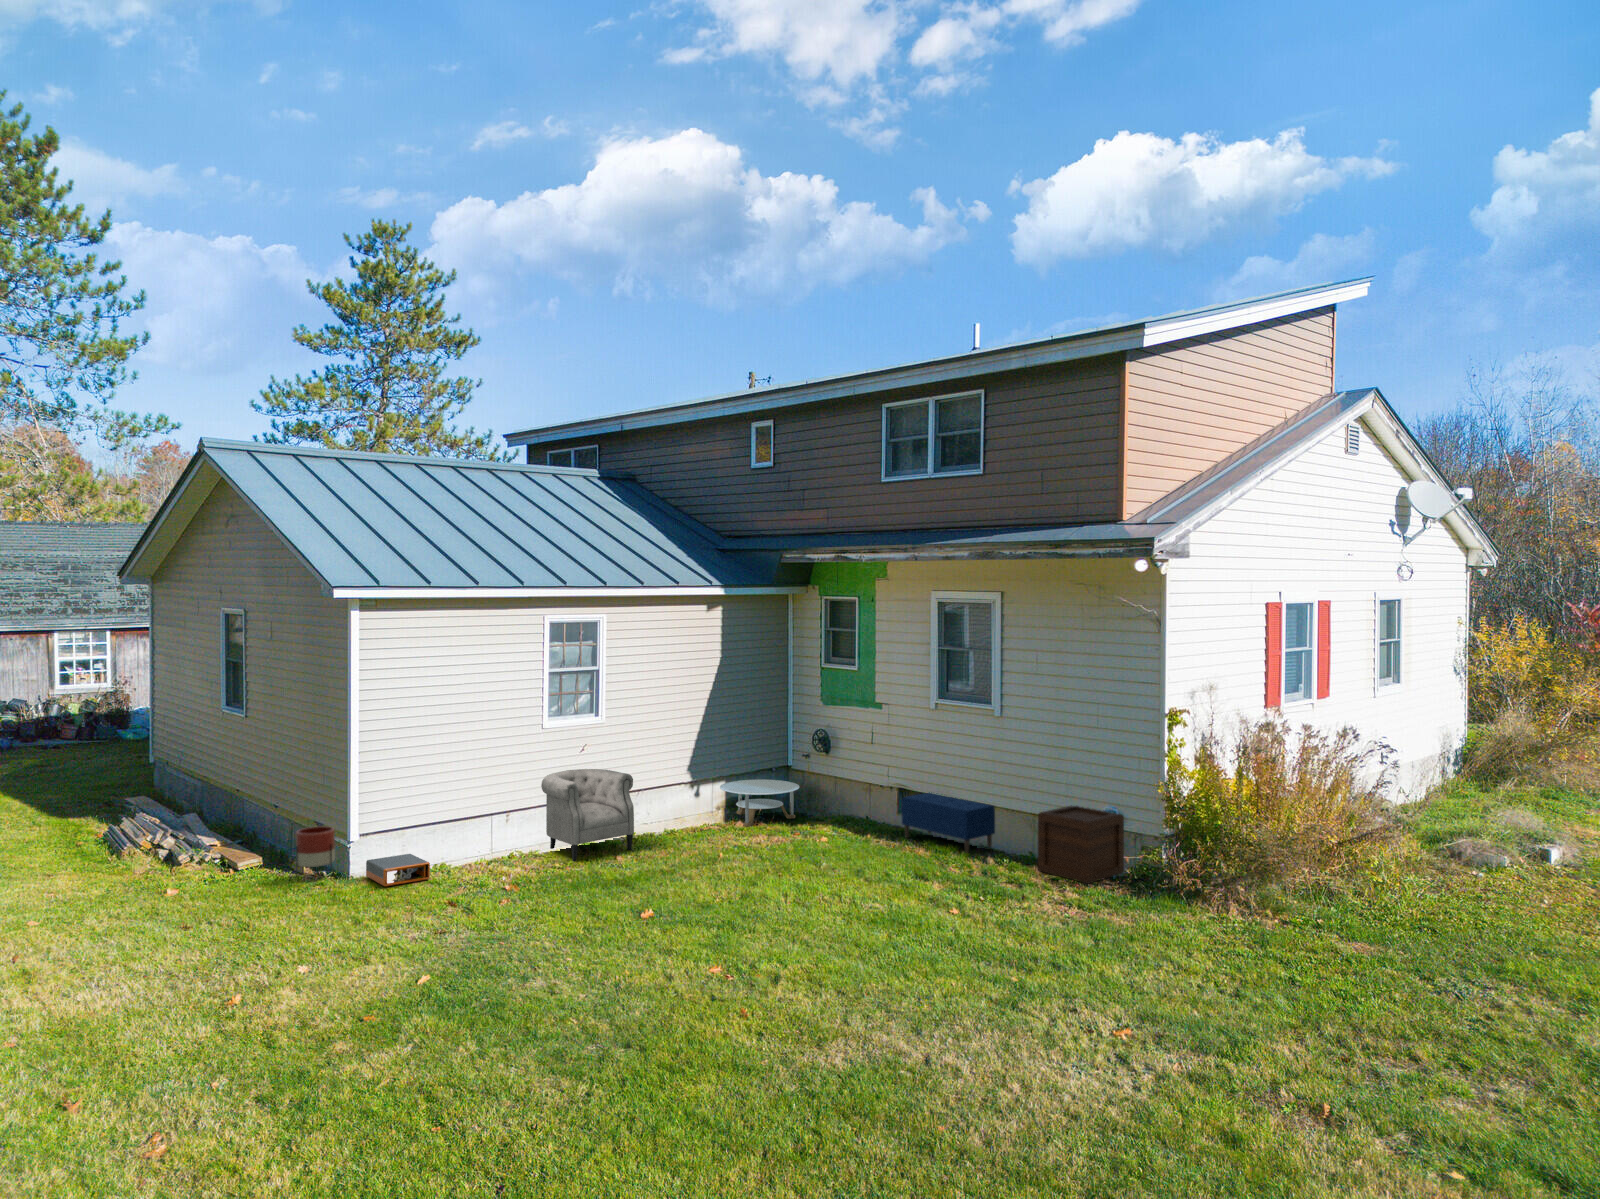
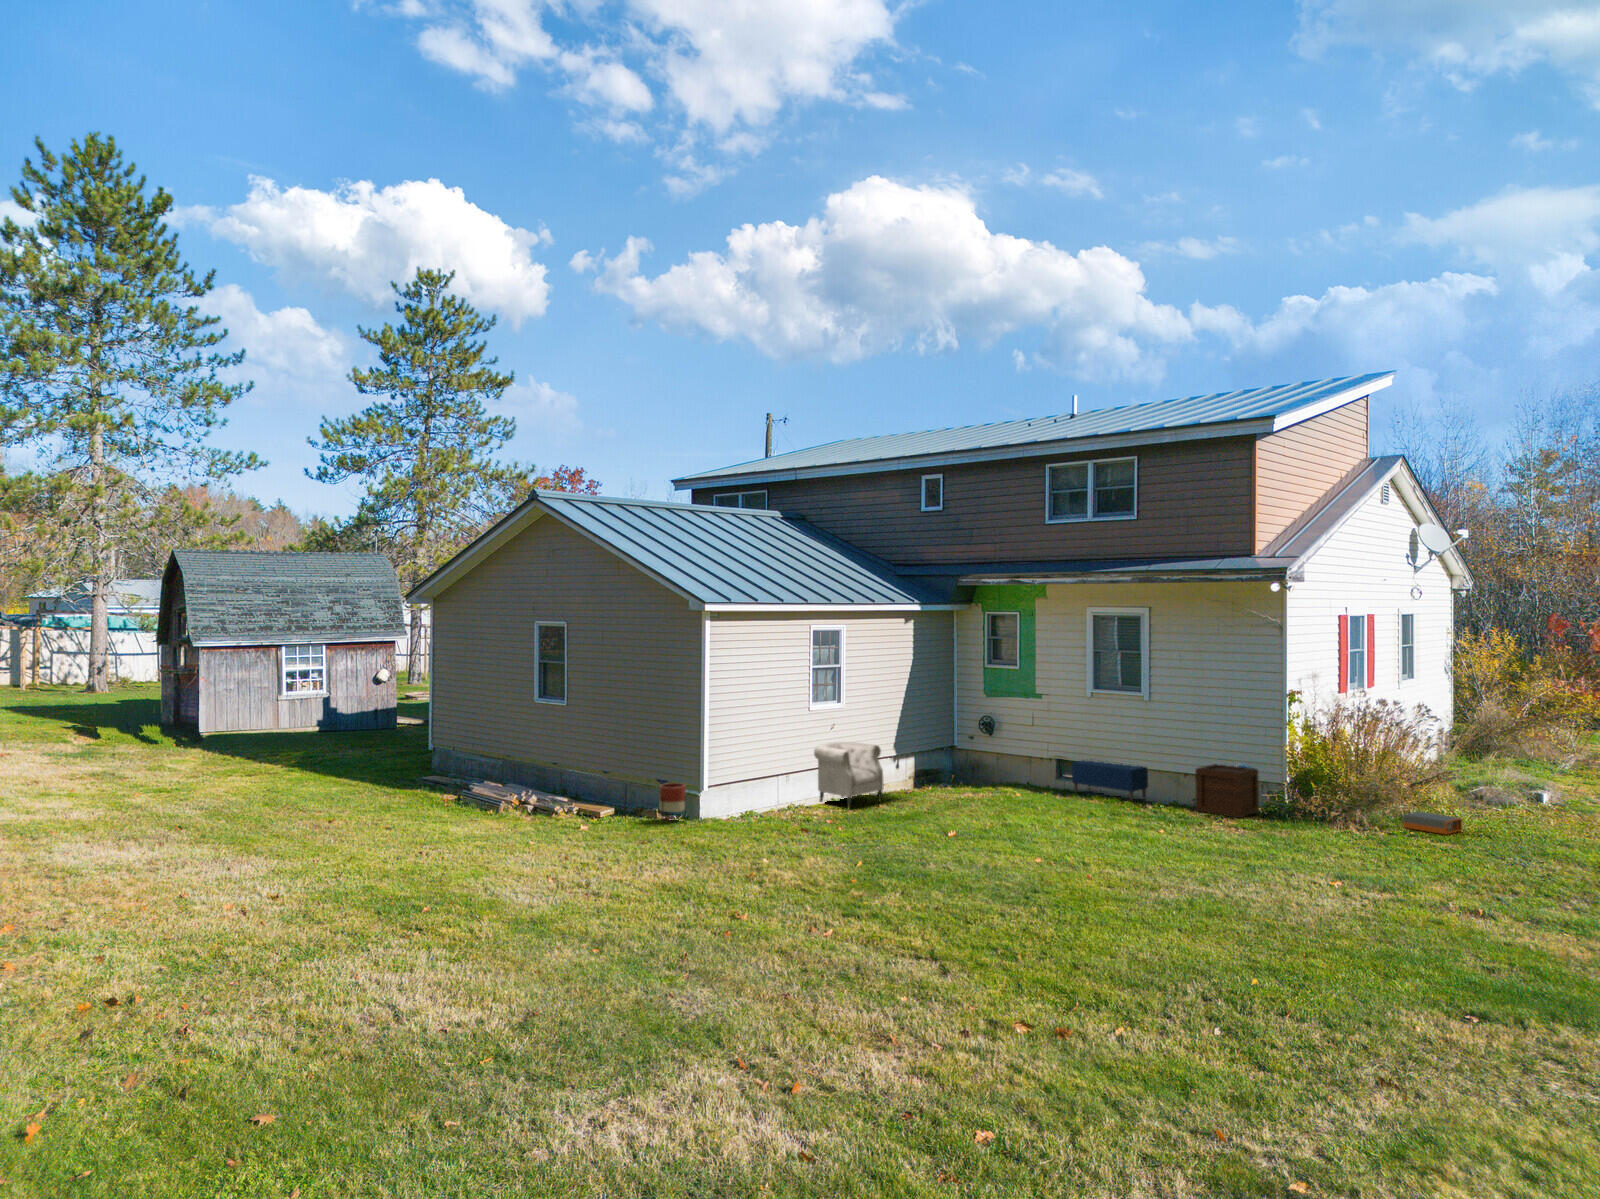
round table: present [720,779,799,826] -> none [919,753,981,787]
storage box: present [366,854,430,886] -> present [1402,812,1463,834]

